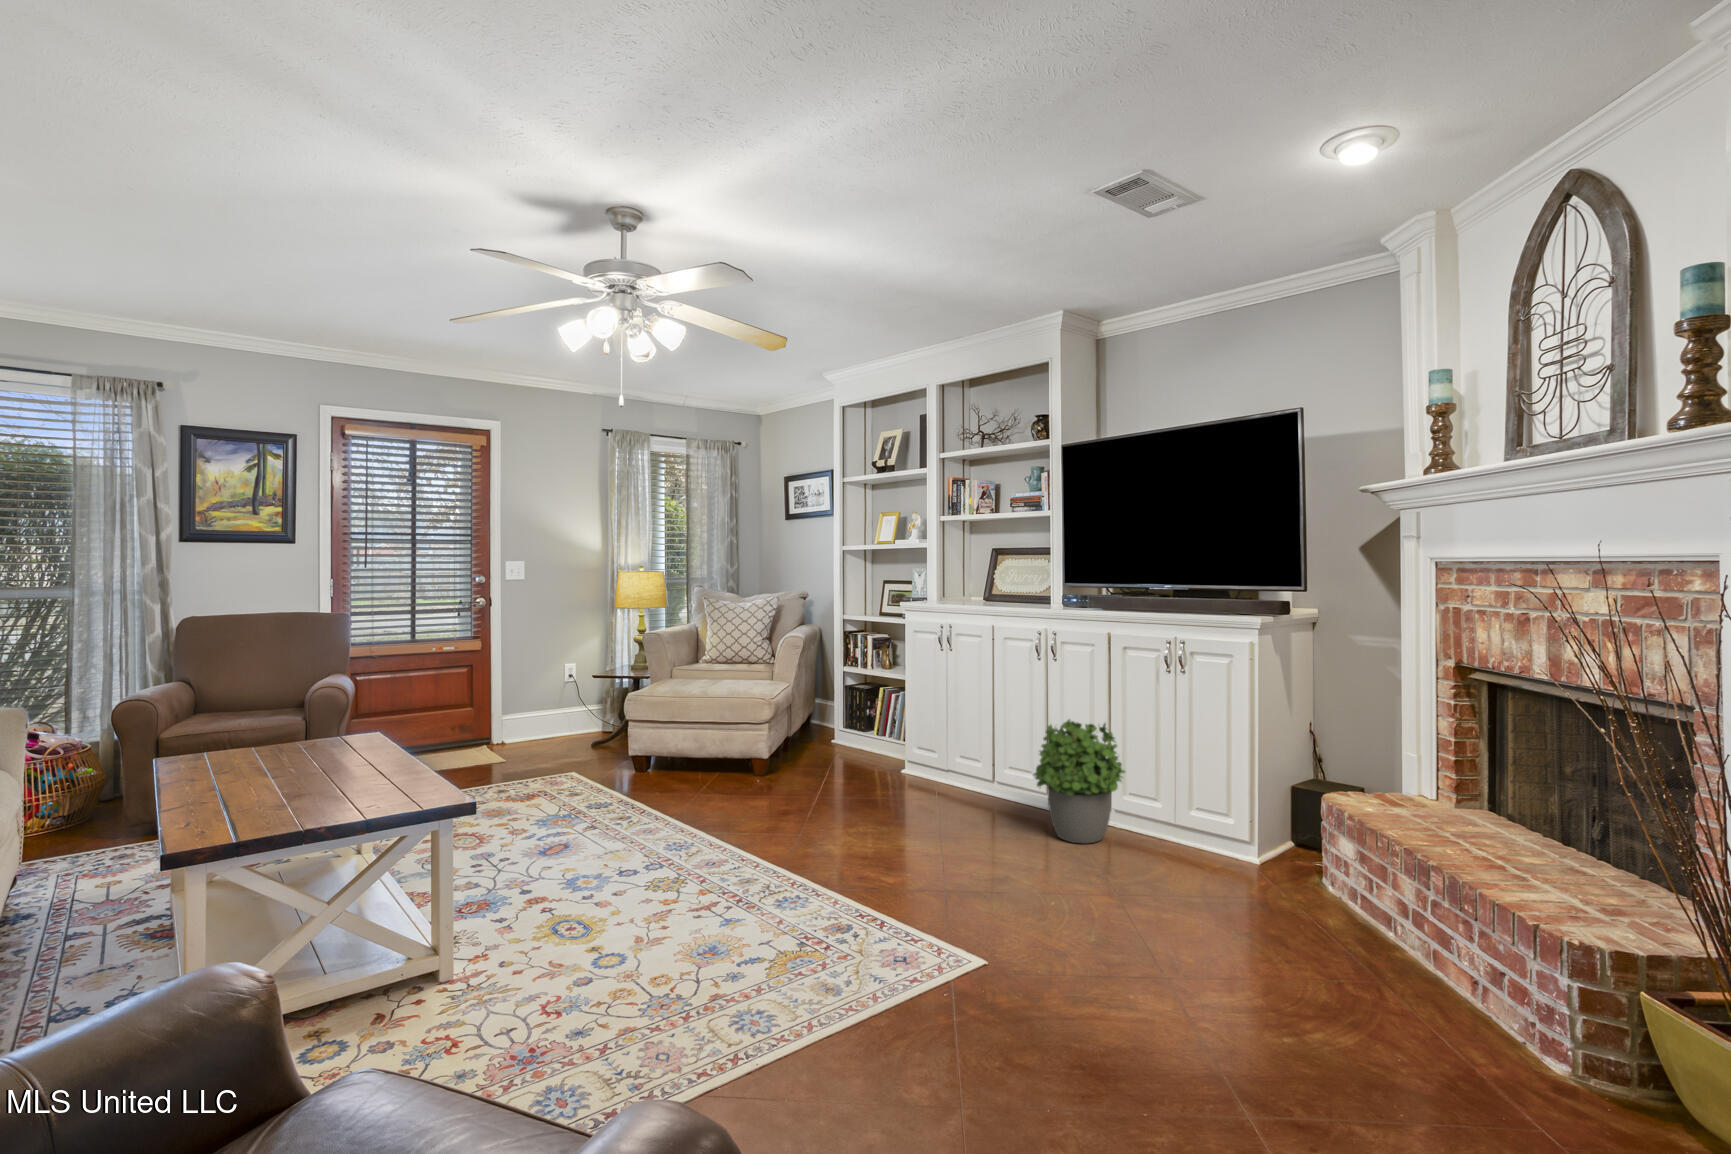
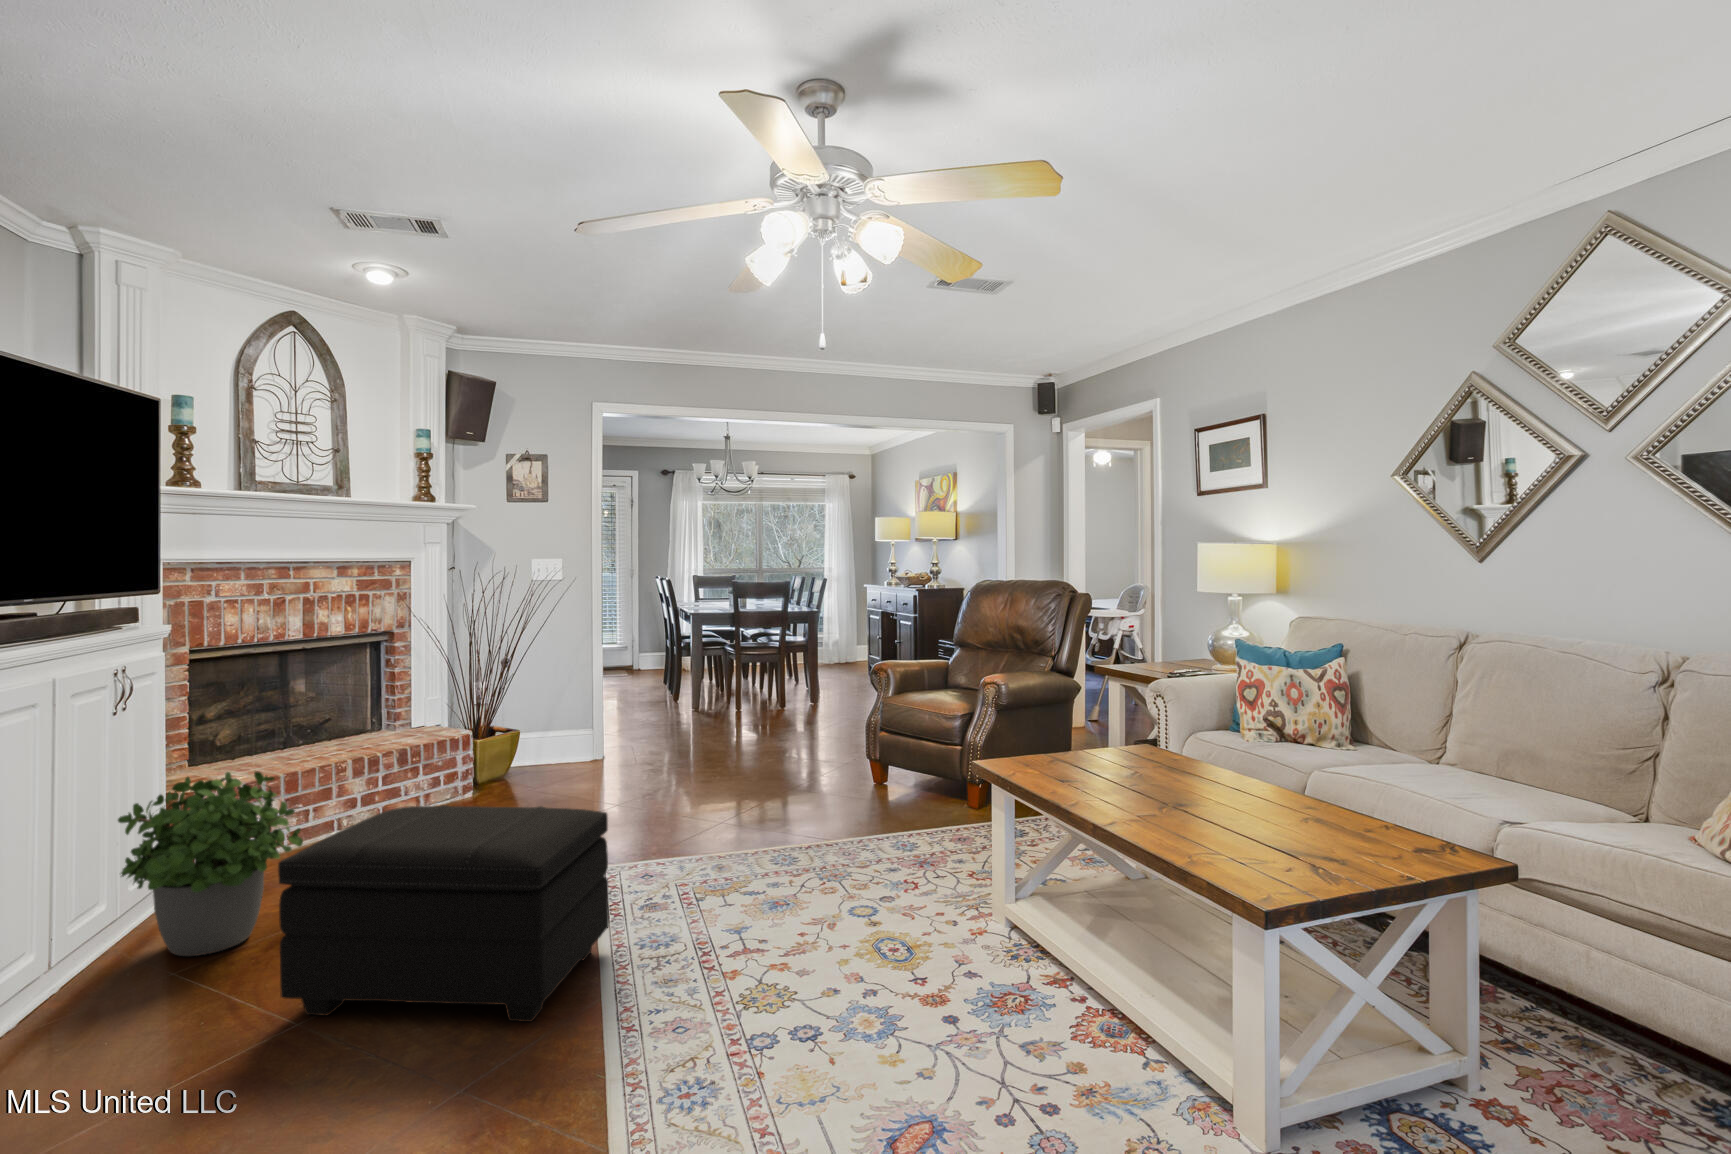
footstool: none [781,737,973,881] -> present [278,805,609,1022]

